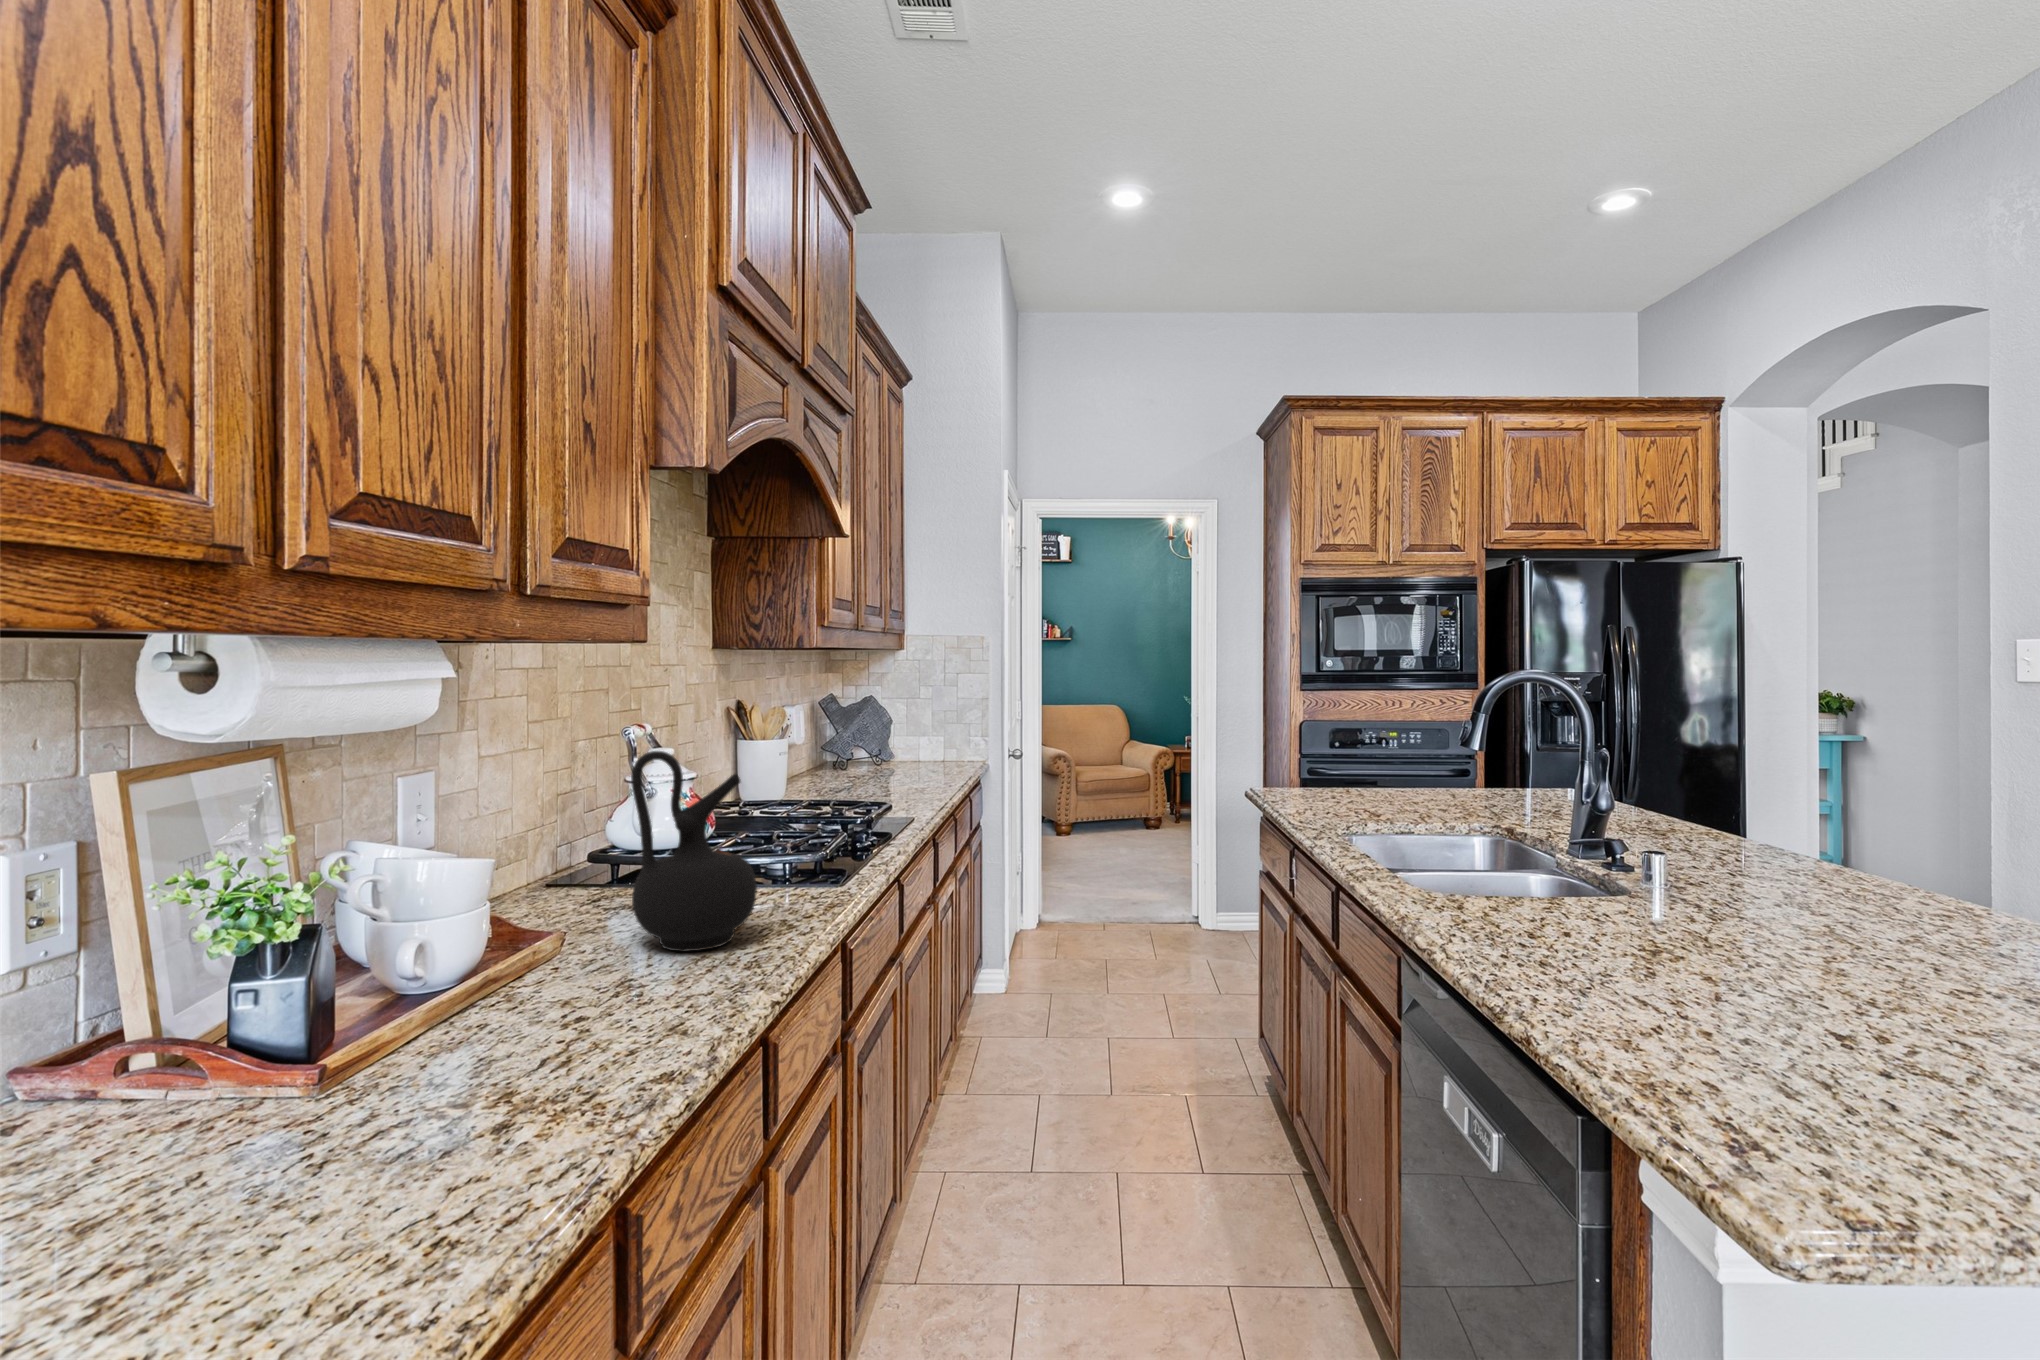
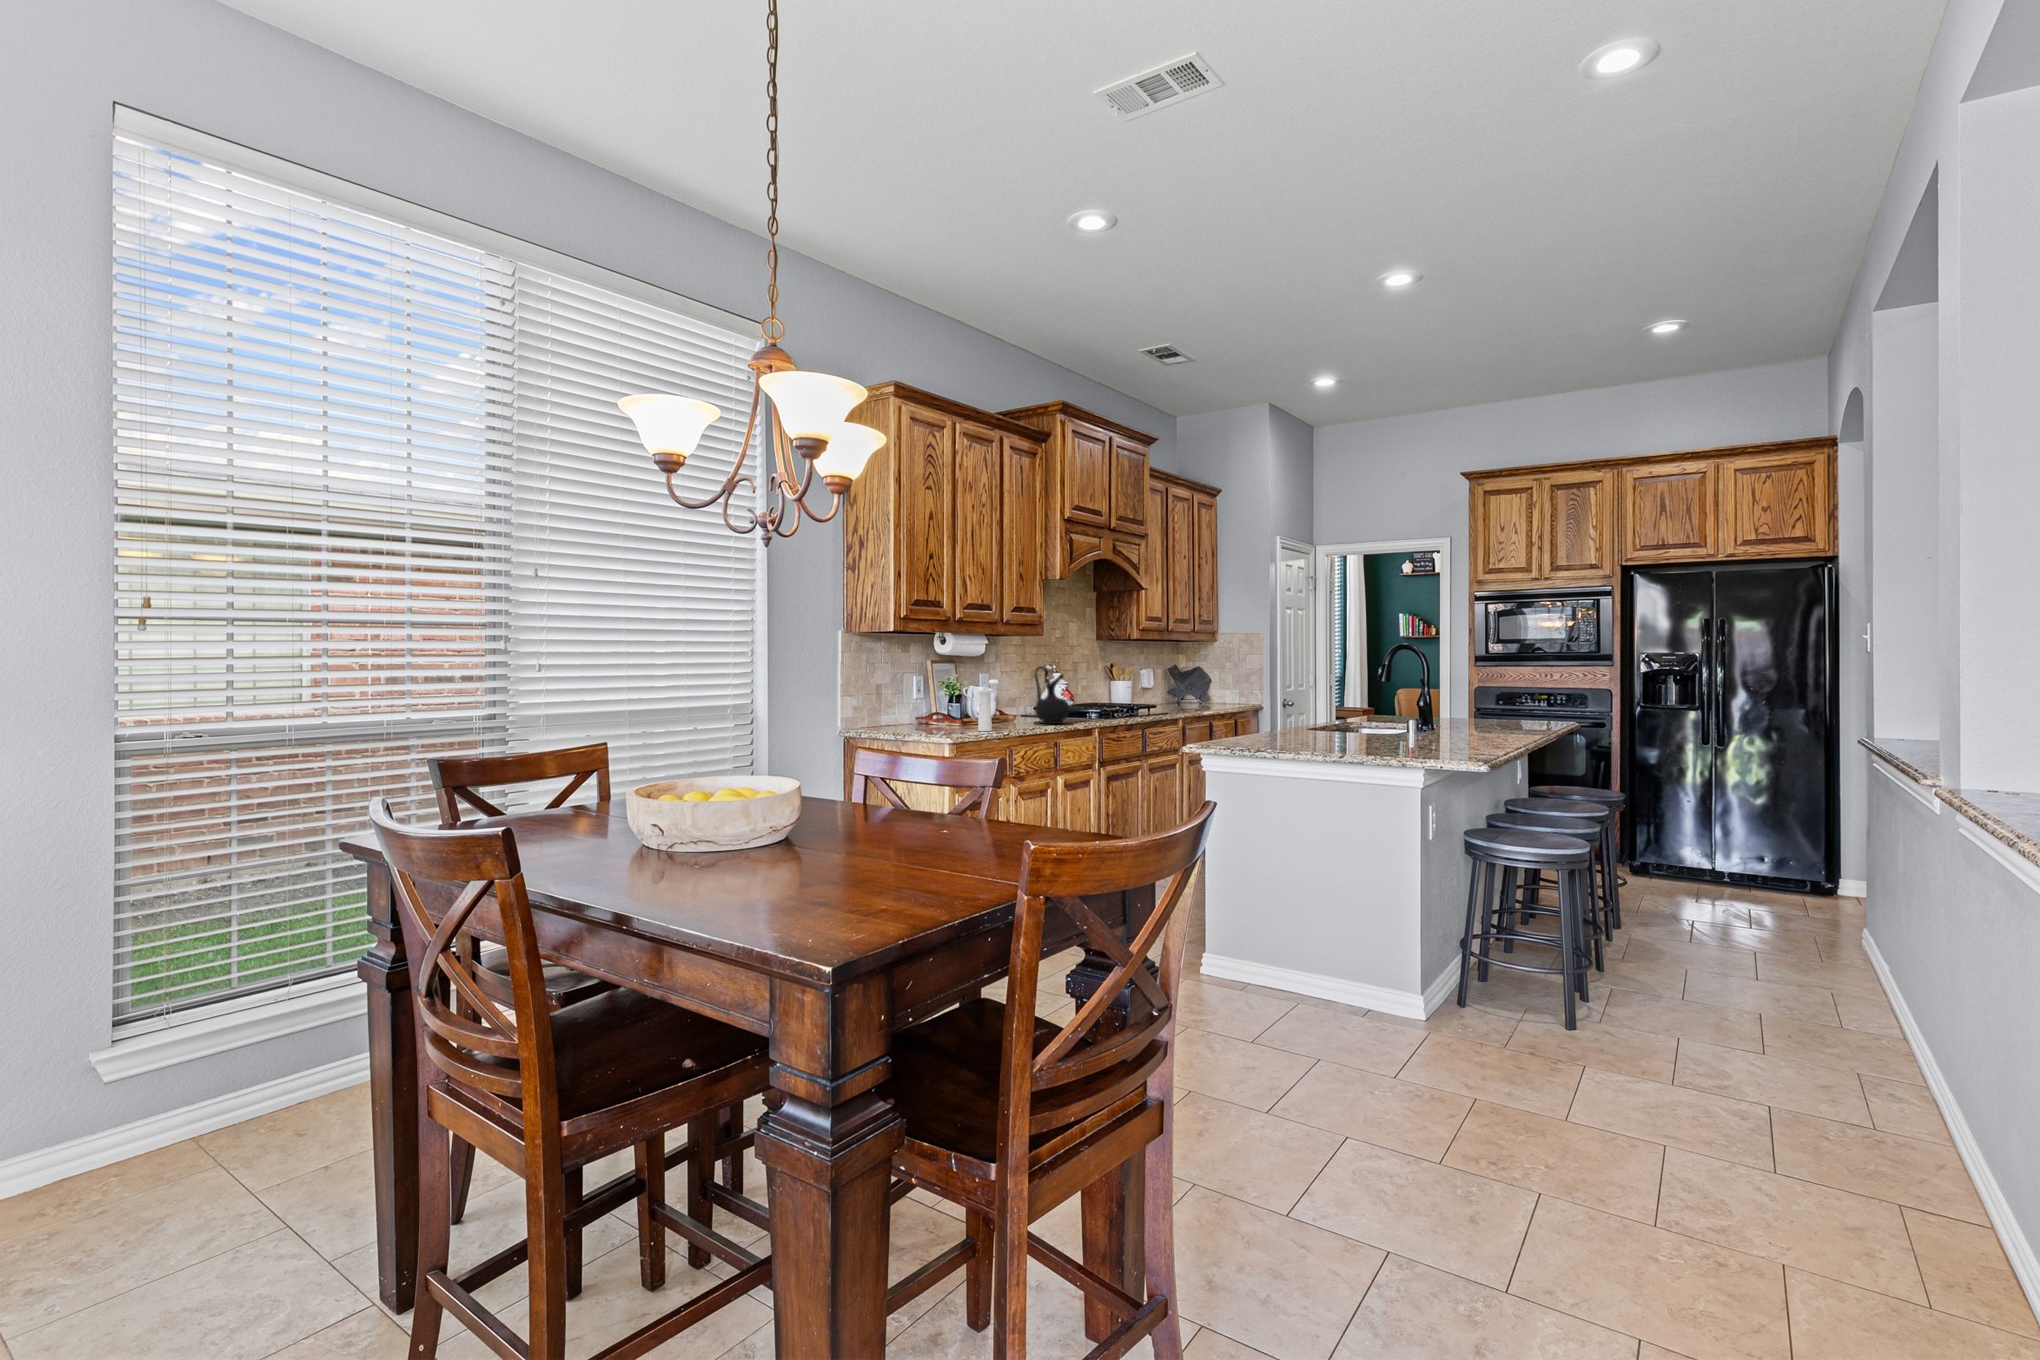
pepper mill: none [397,853,514,1163] -> present [978,680,999,731]

